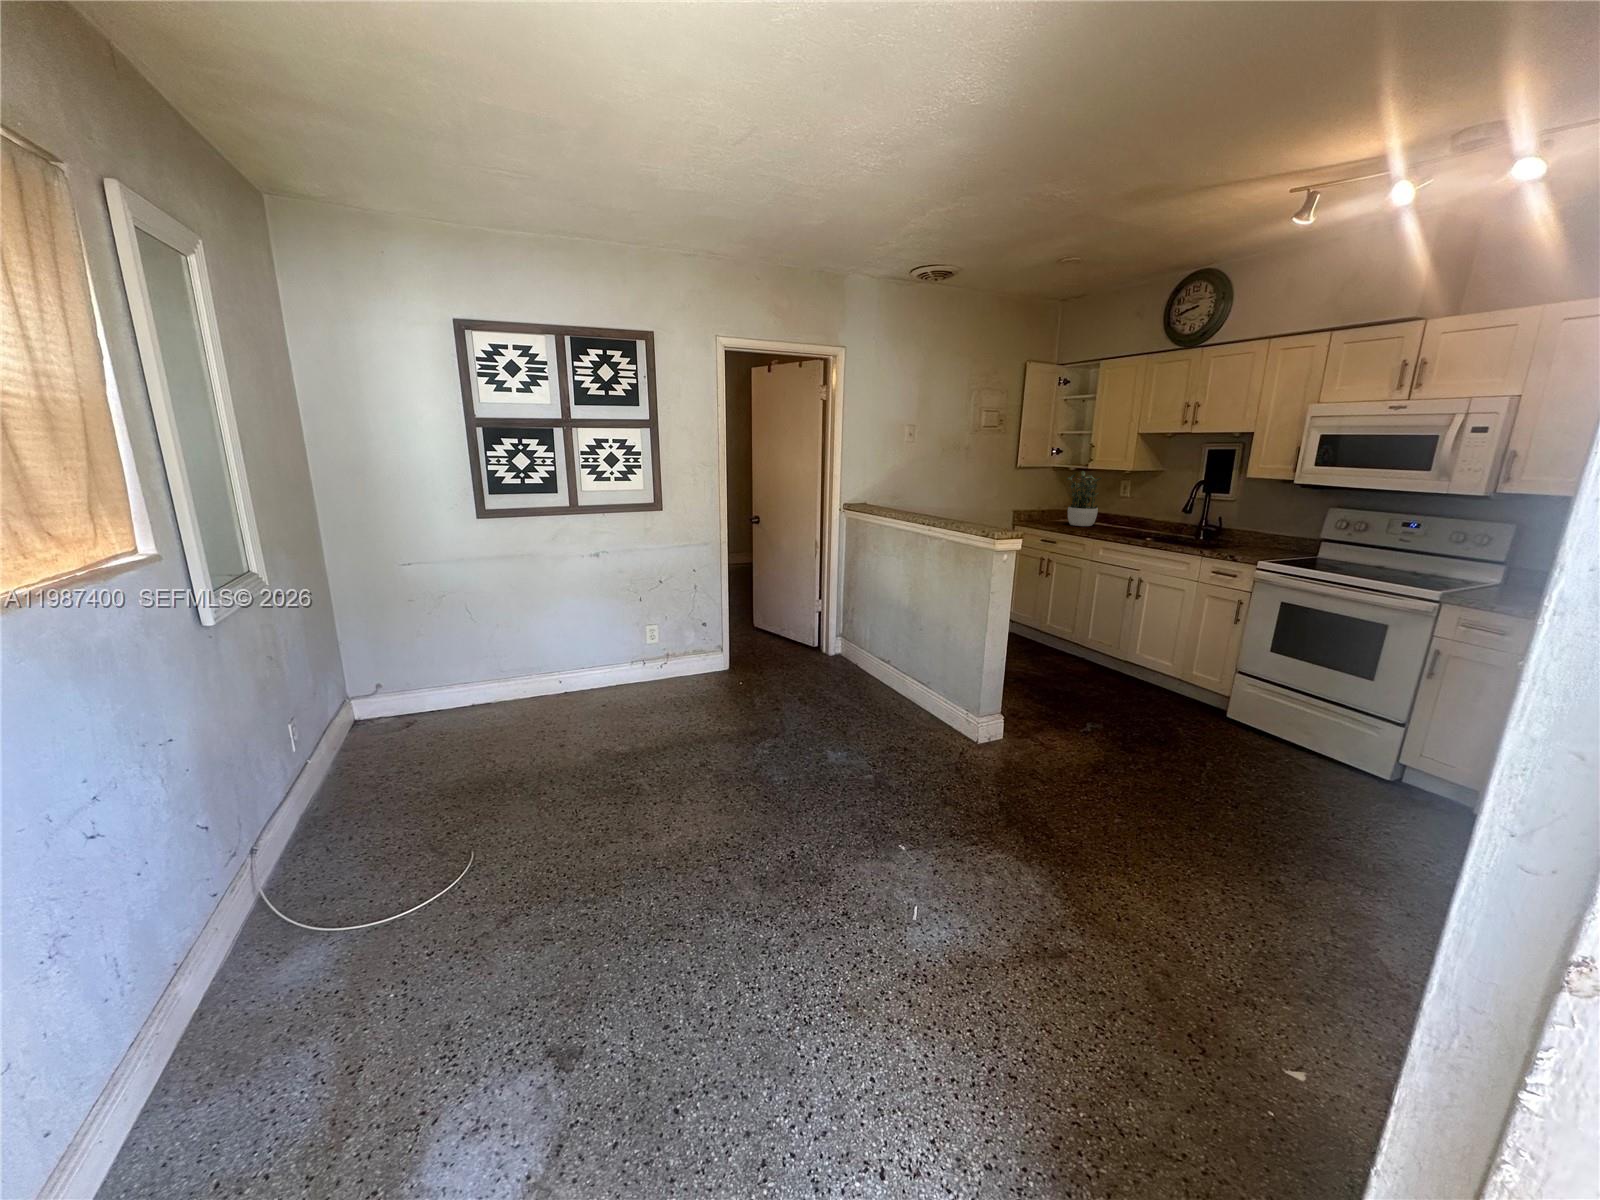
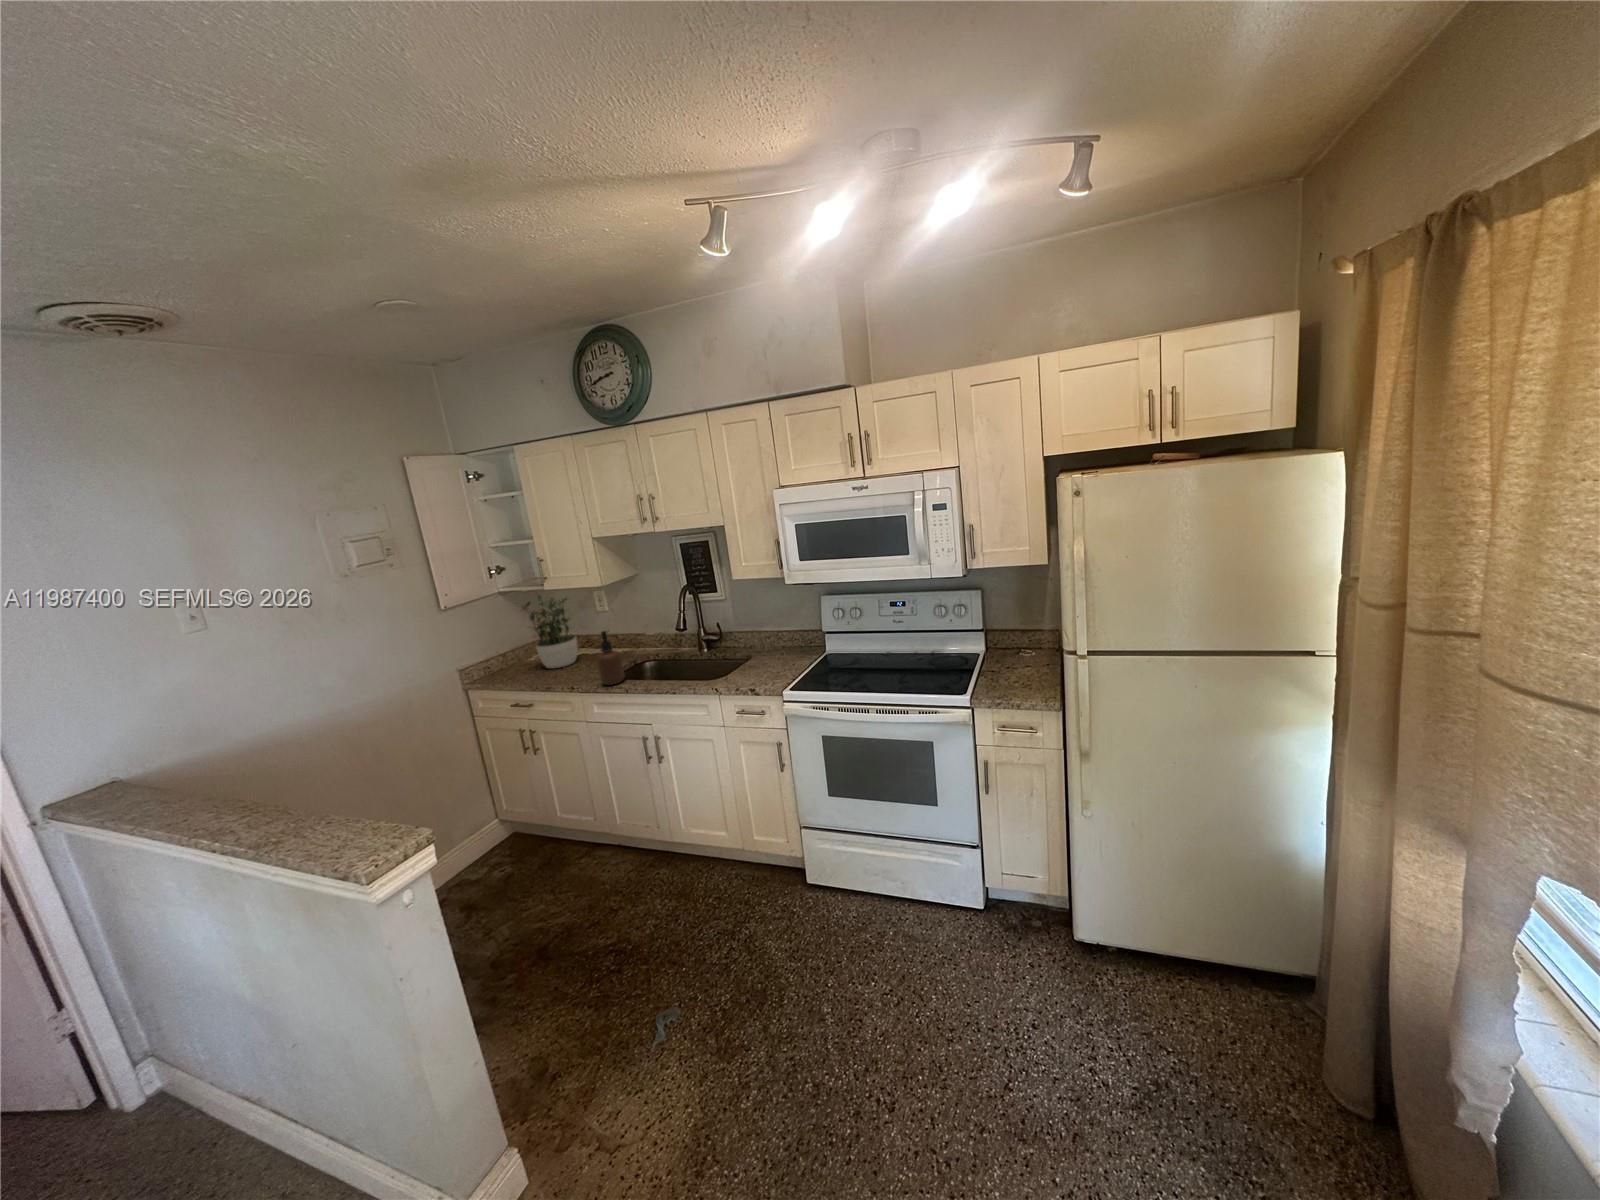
soap dispenser: none [1111,499,1131,538] -> present [597,631,624,685]

